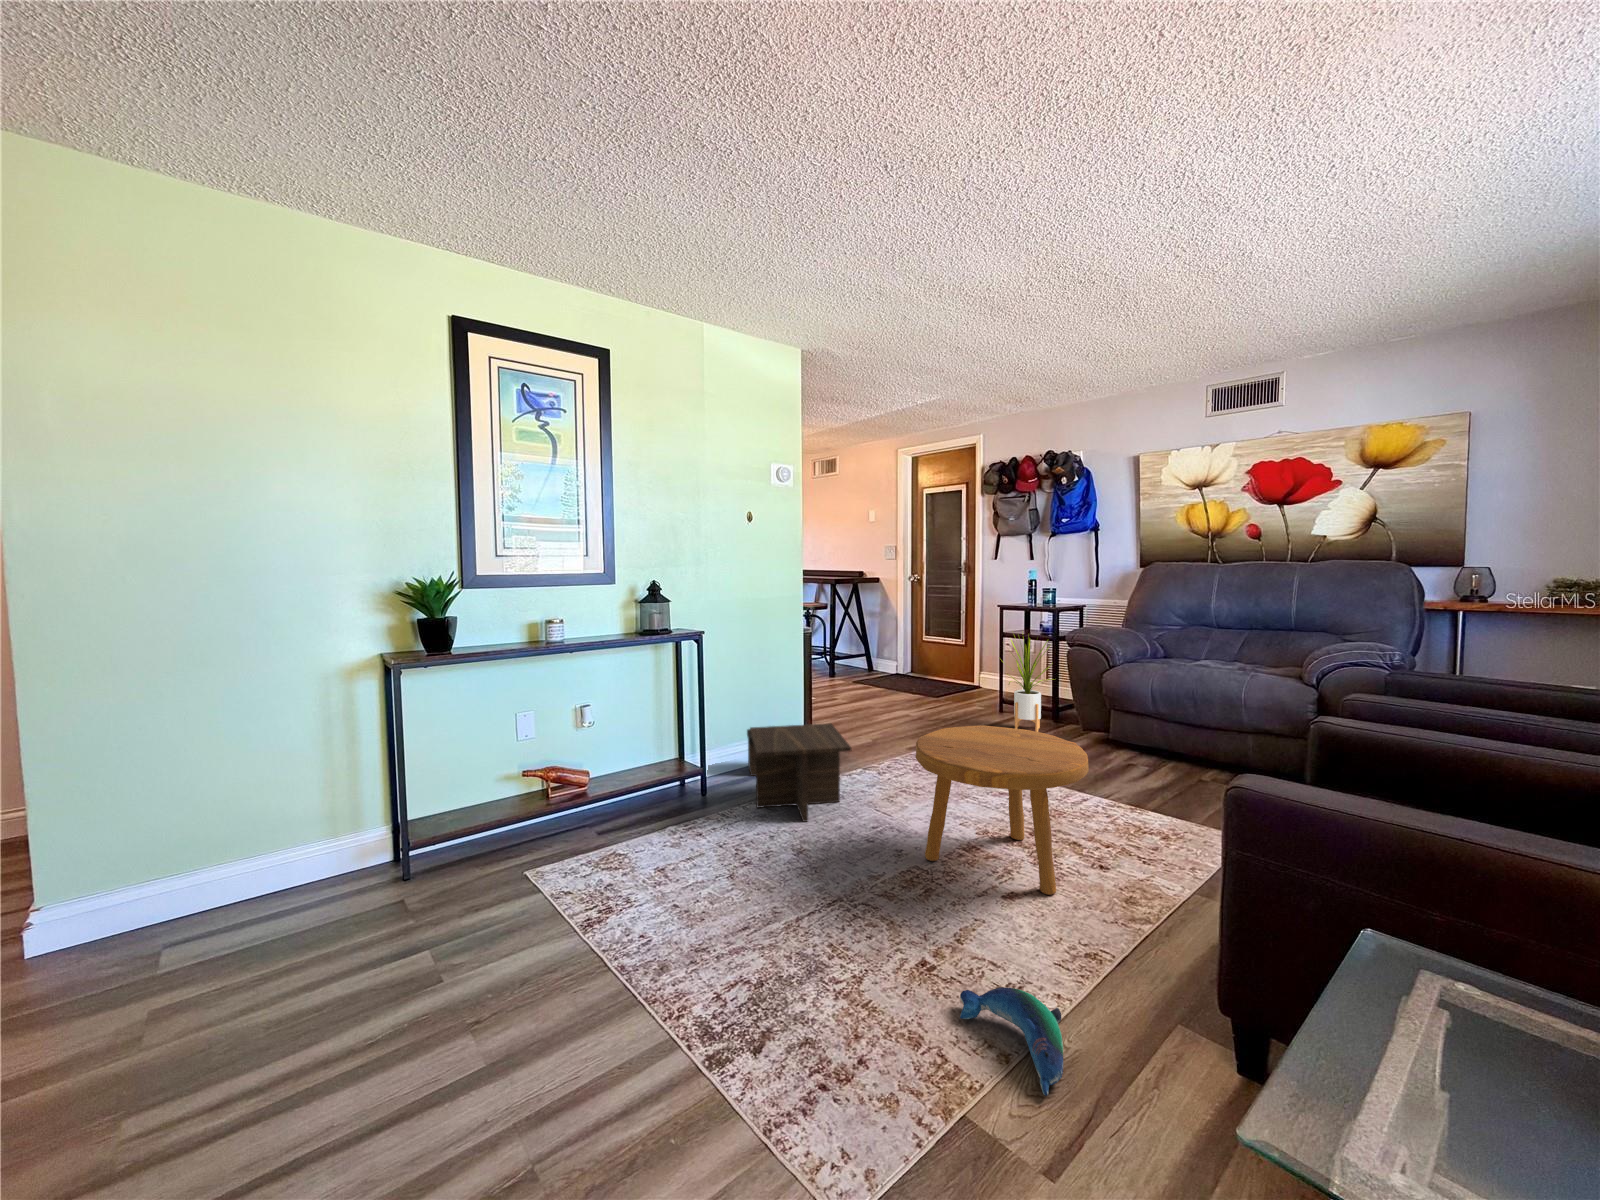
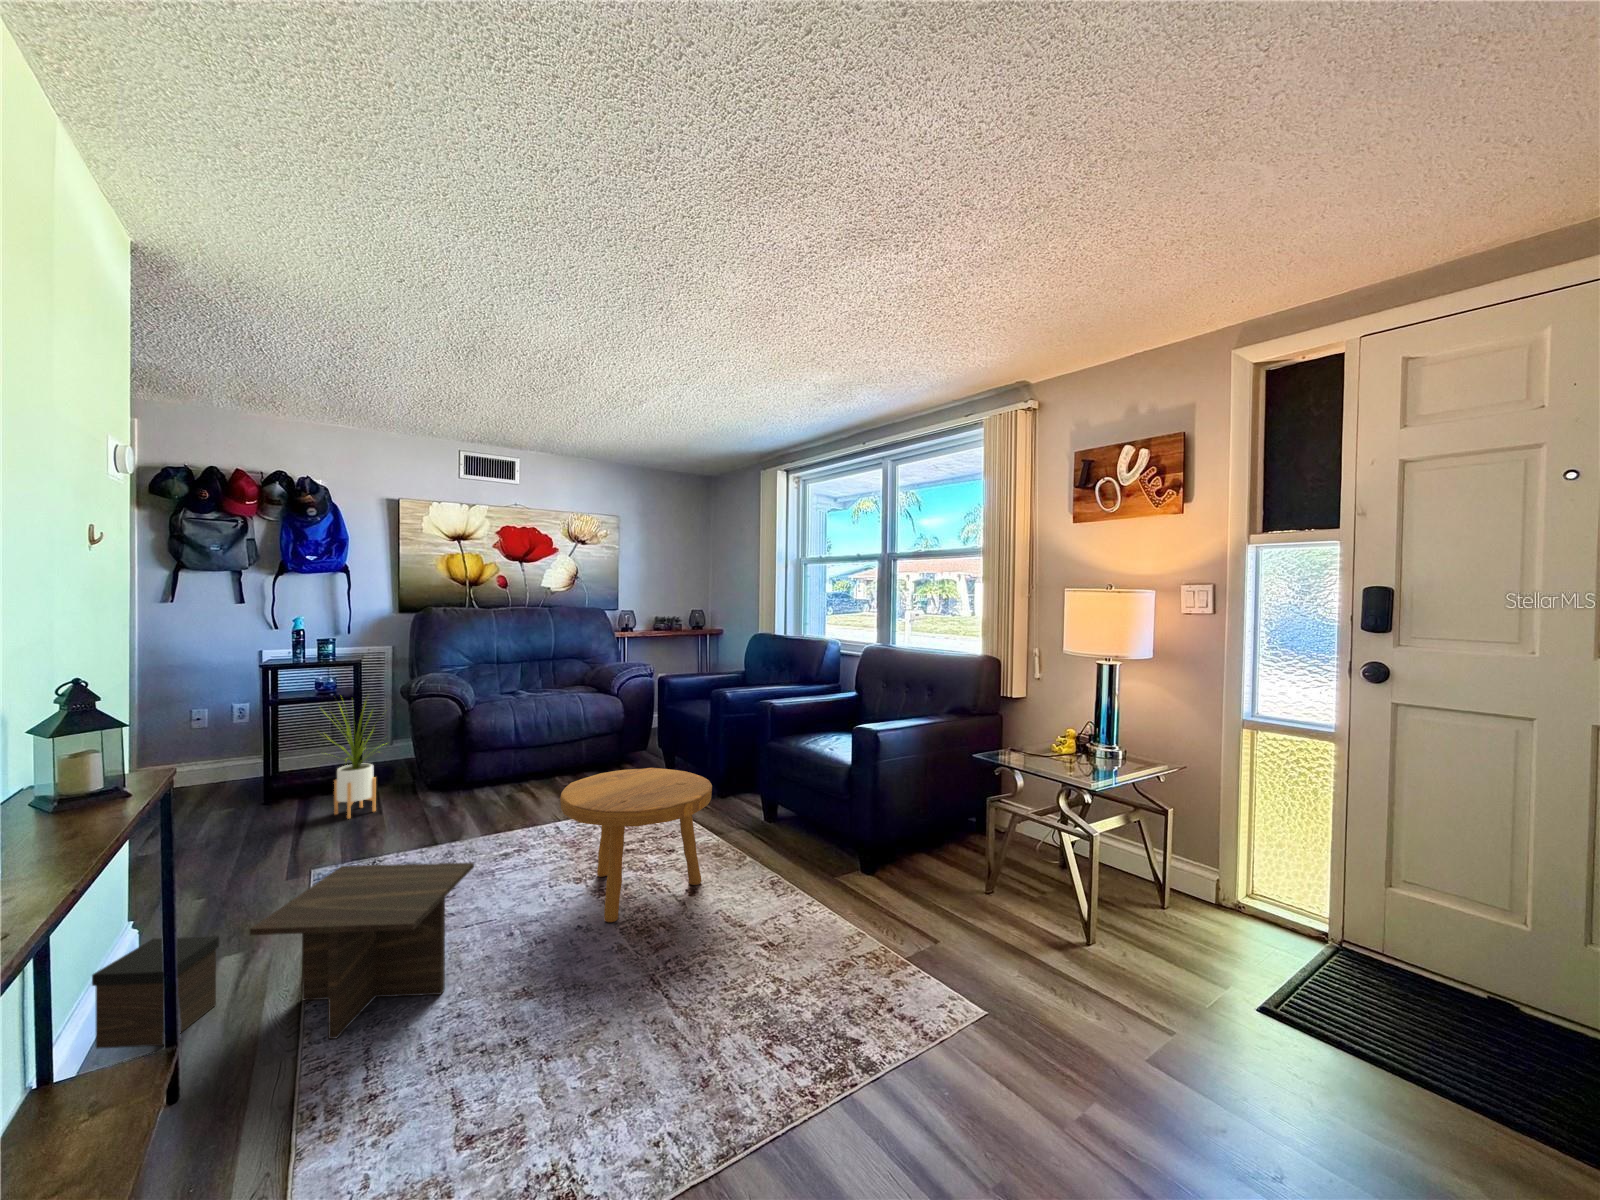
plush toy: present [960,987,1063,1096] -> none [814,897,894,944]

